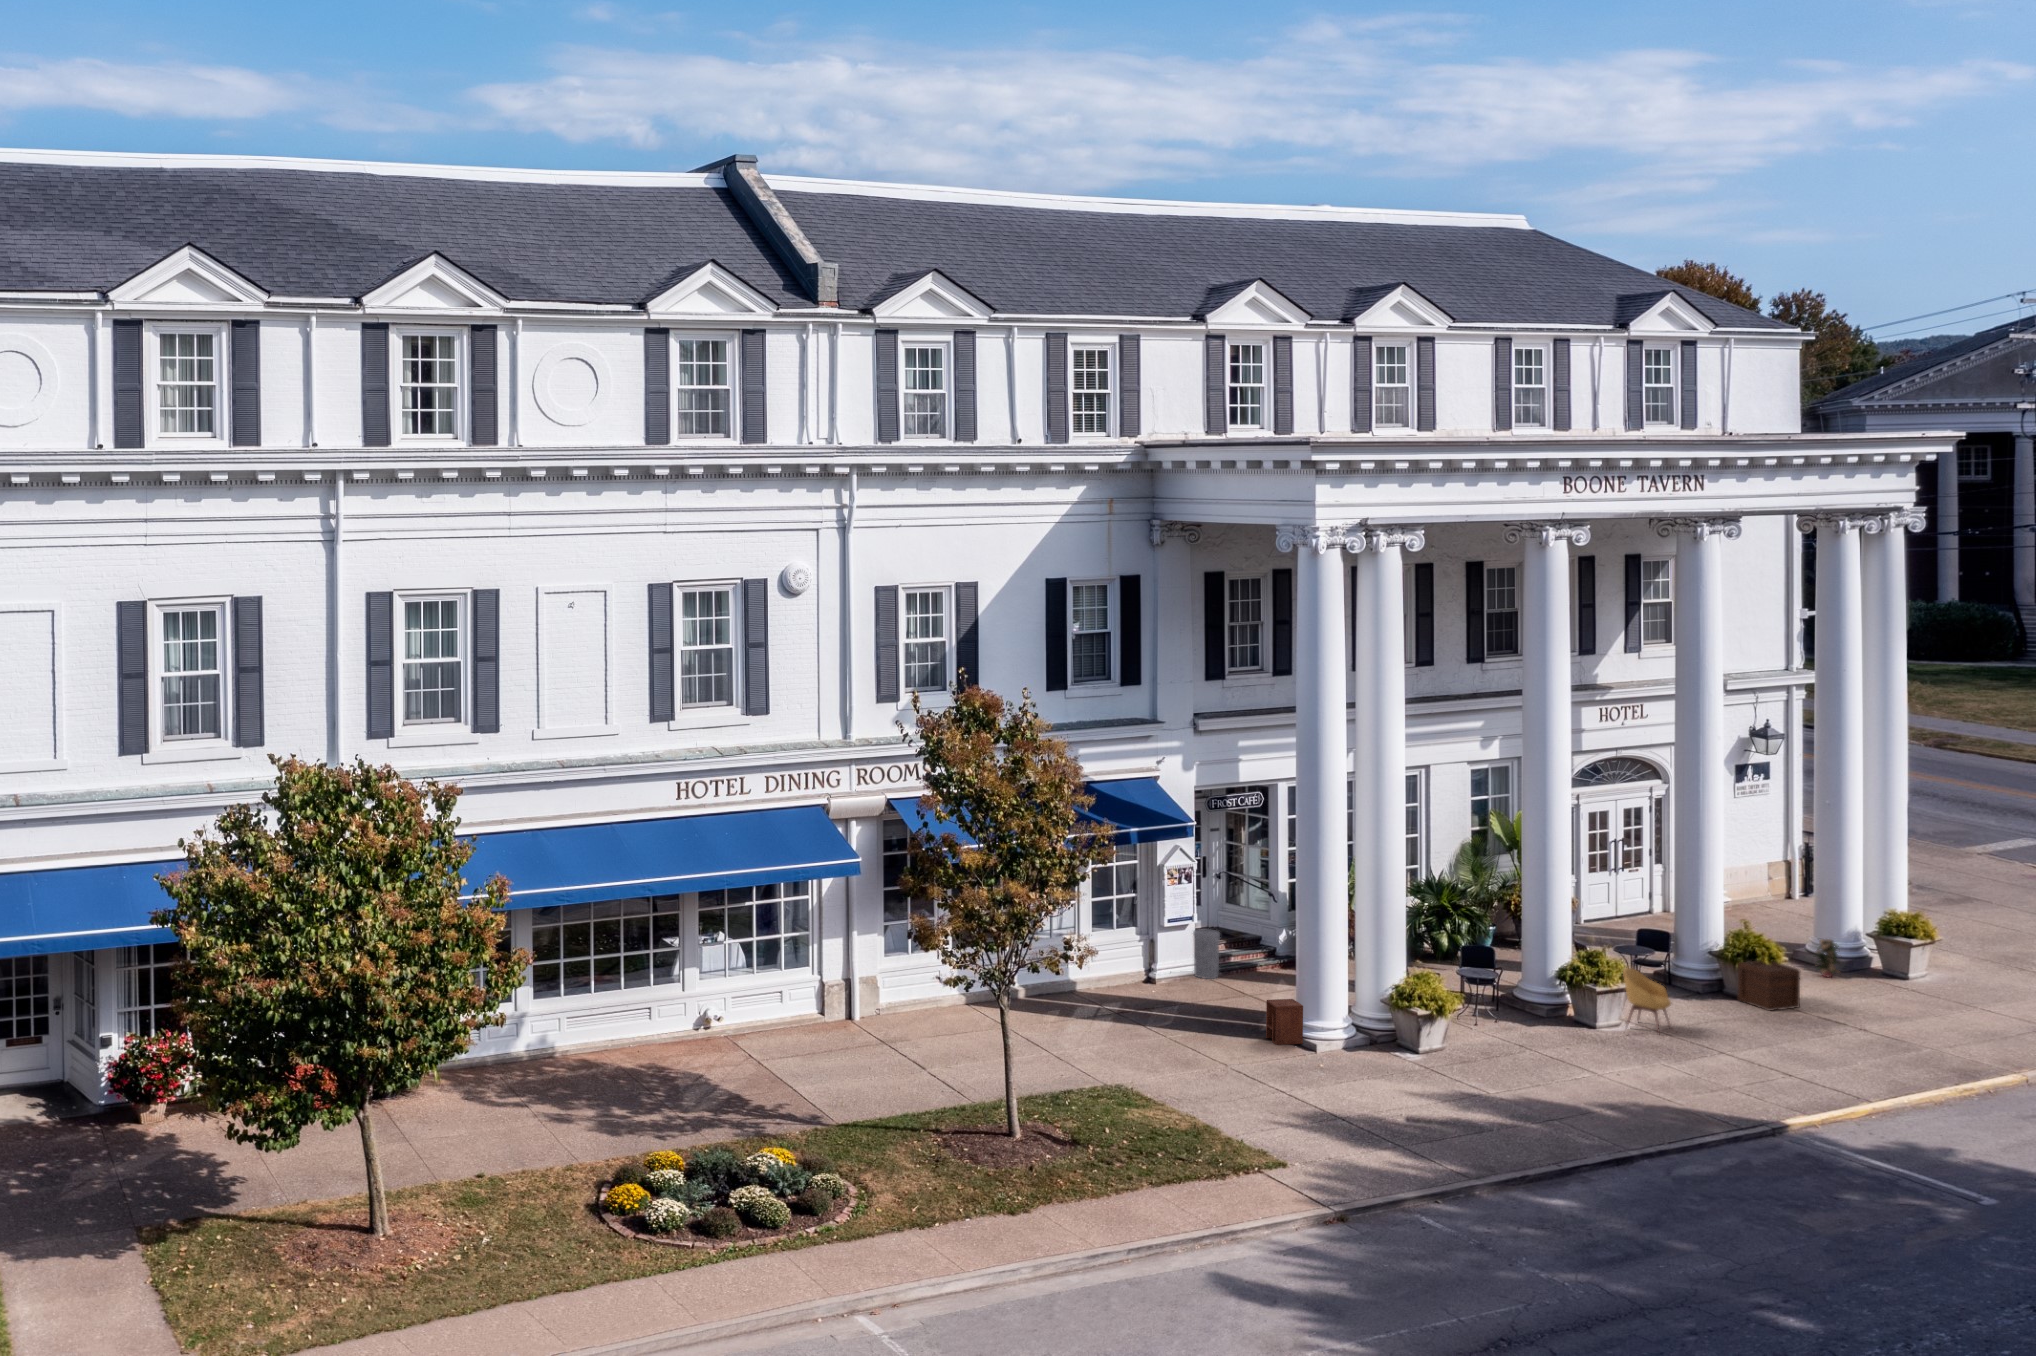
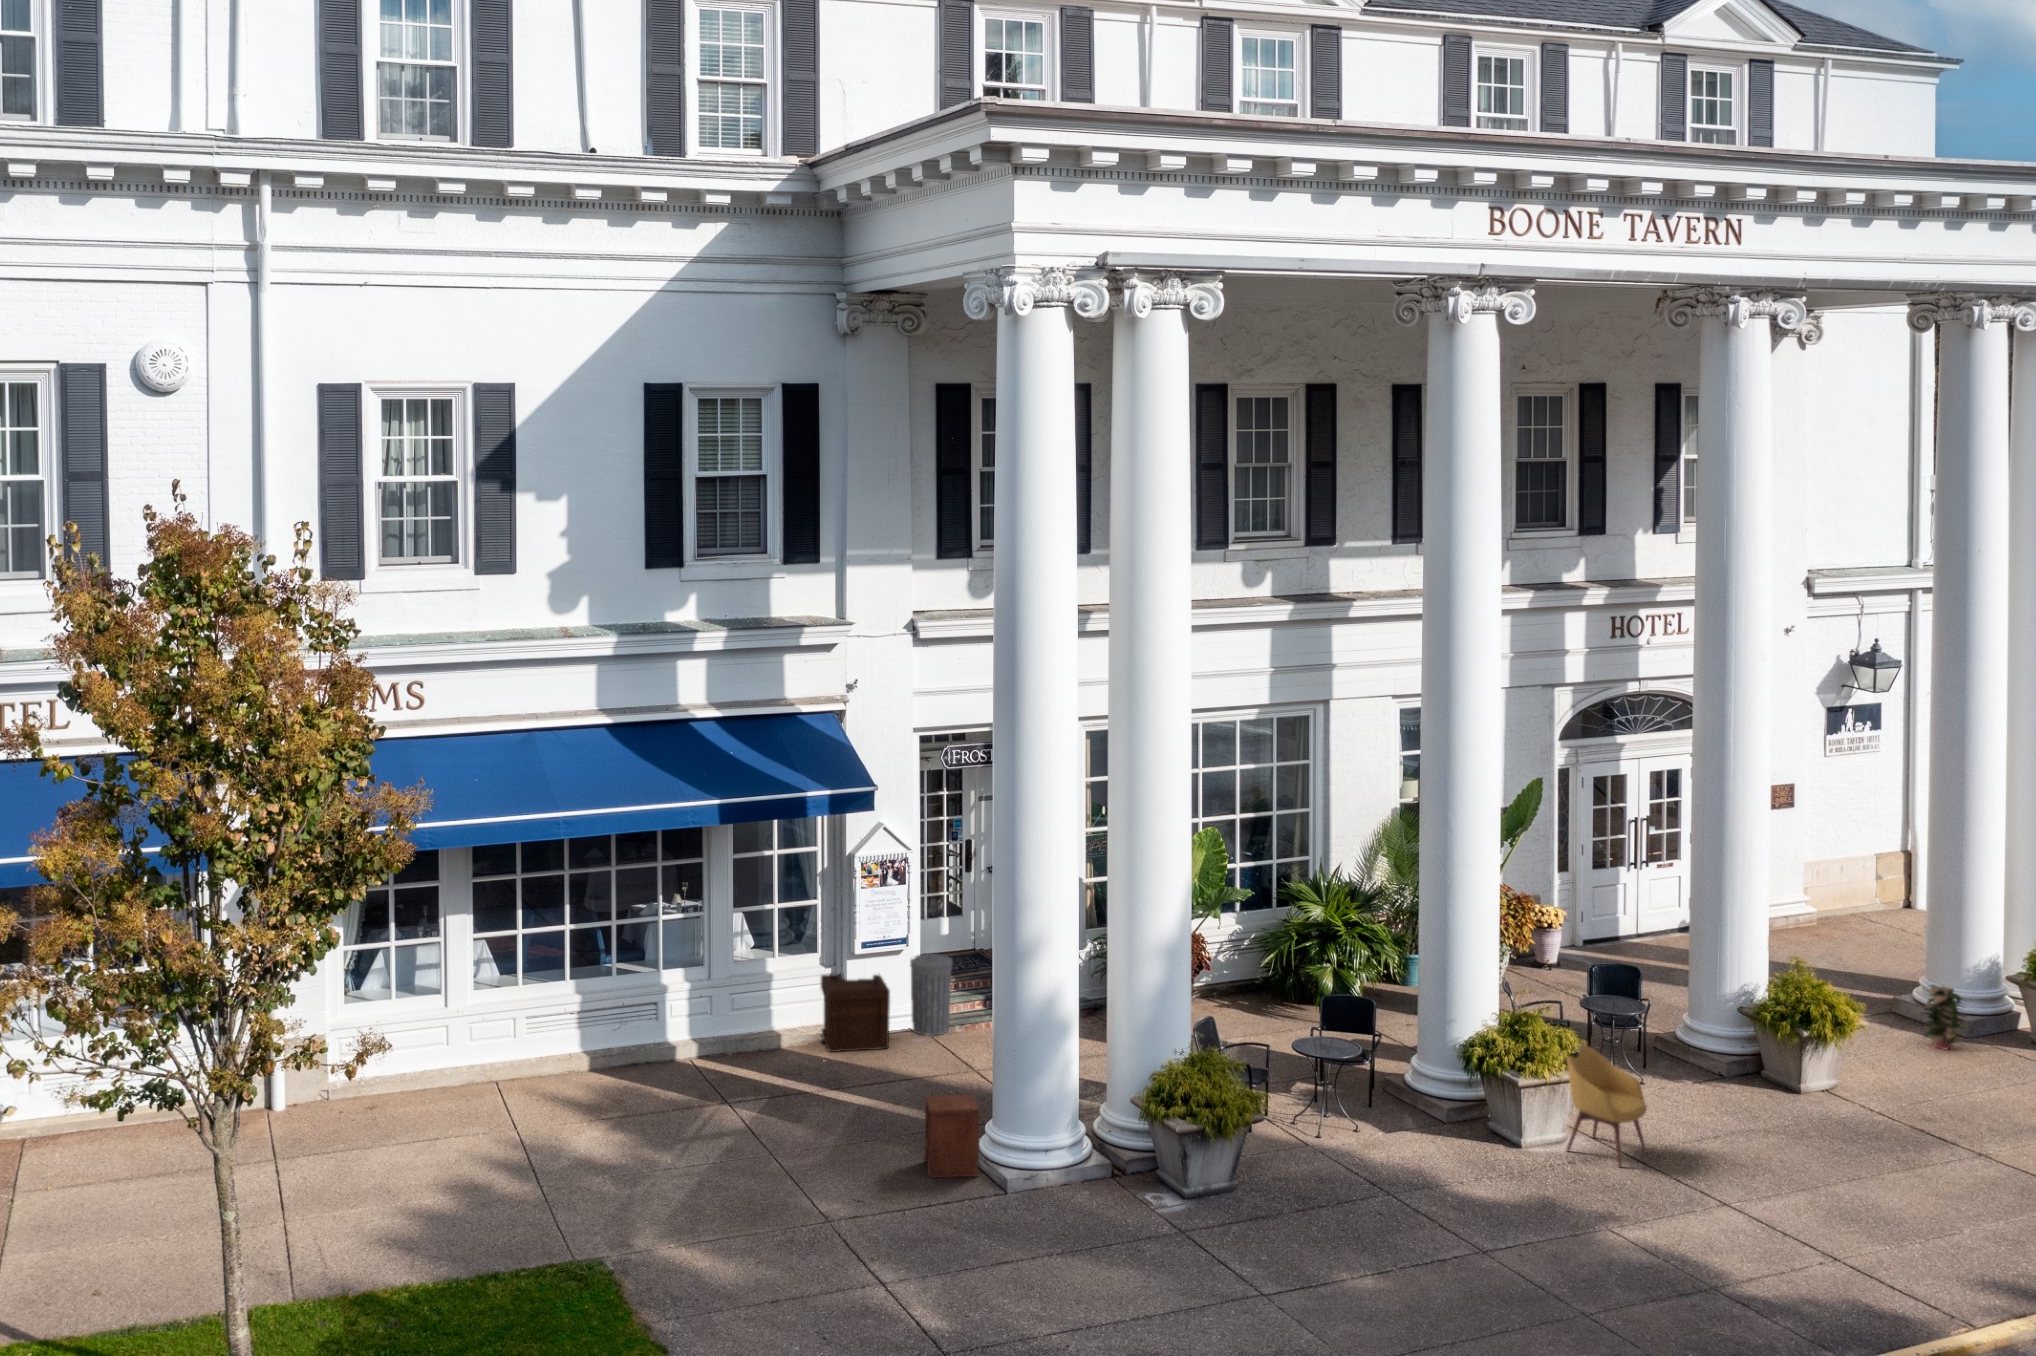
wooden crate: present [1738,961,1800,1011] -> present [821,973,890,1052]

